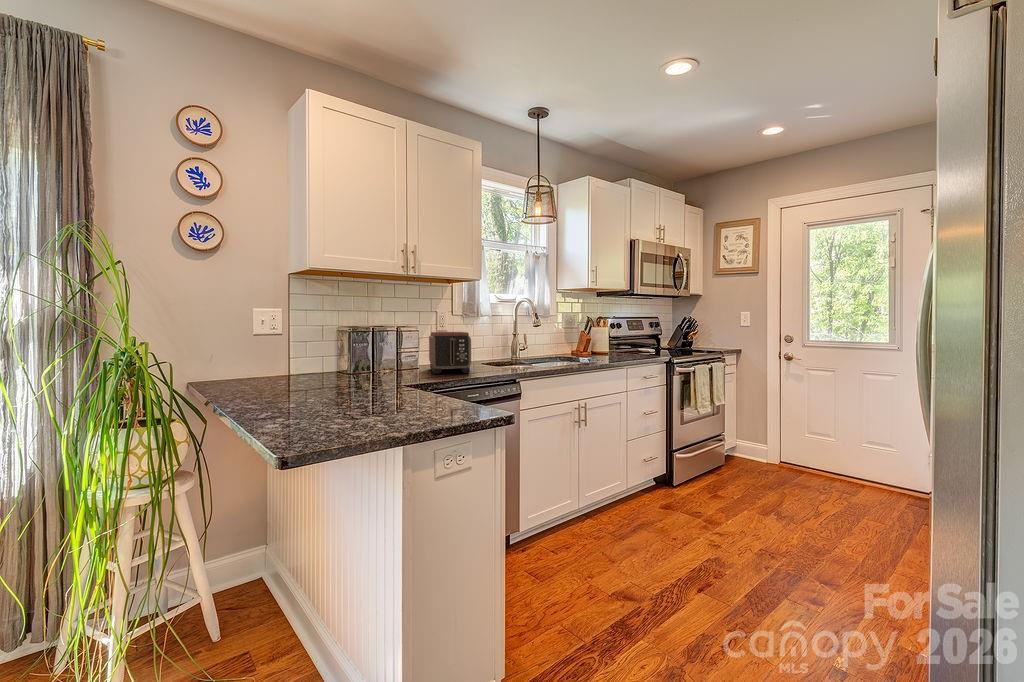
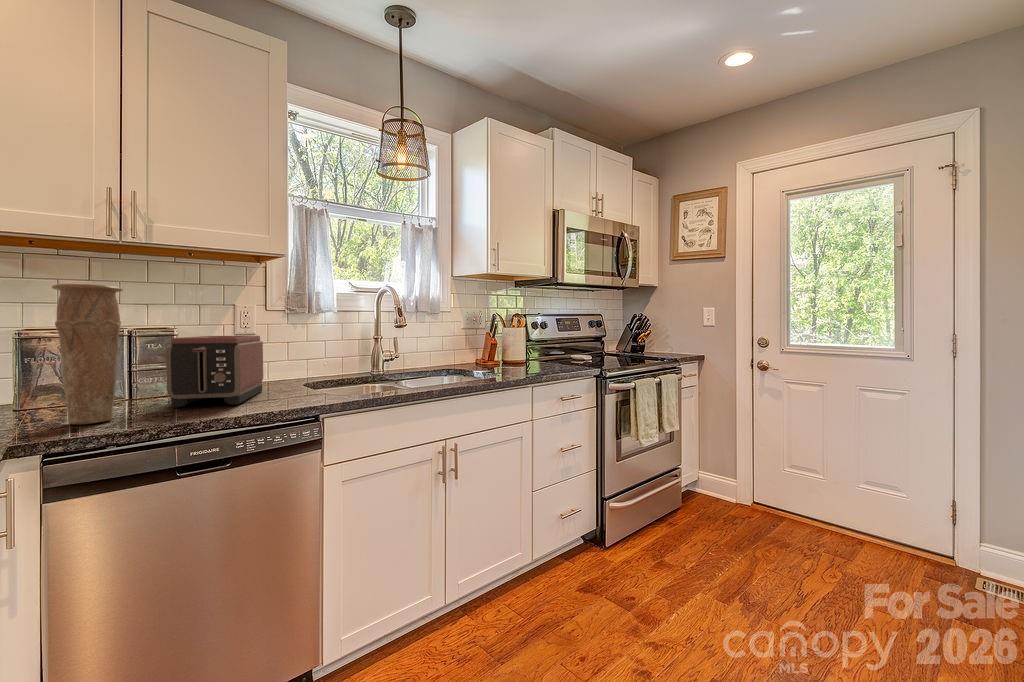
vase: none [394,302,424,380] -> present [52,284,123,425]

